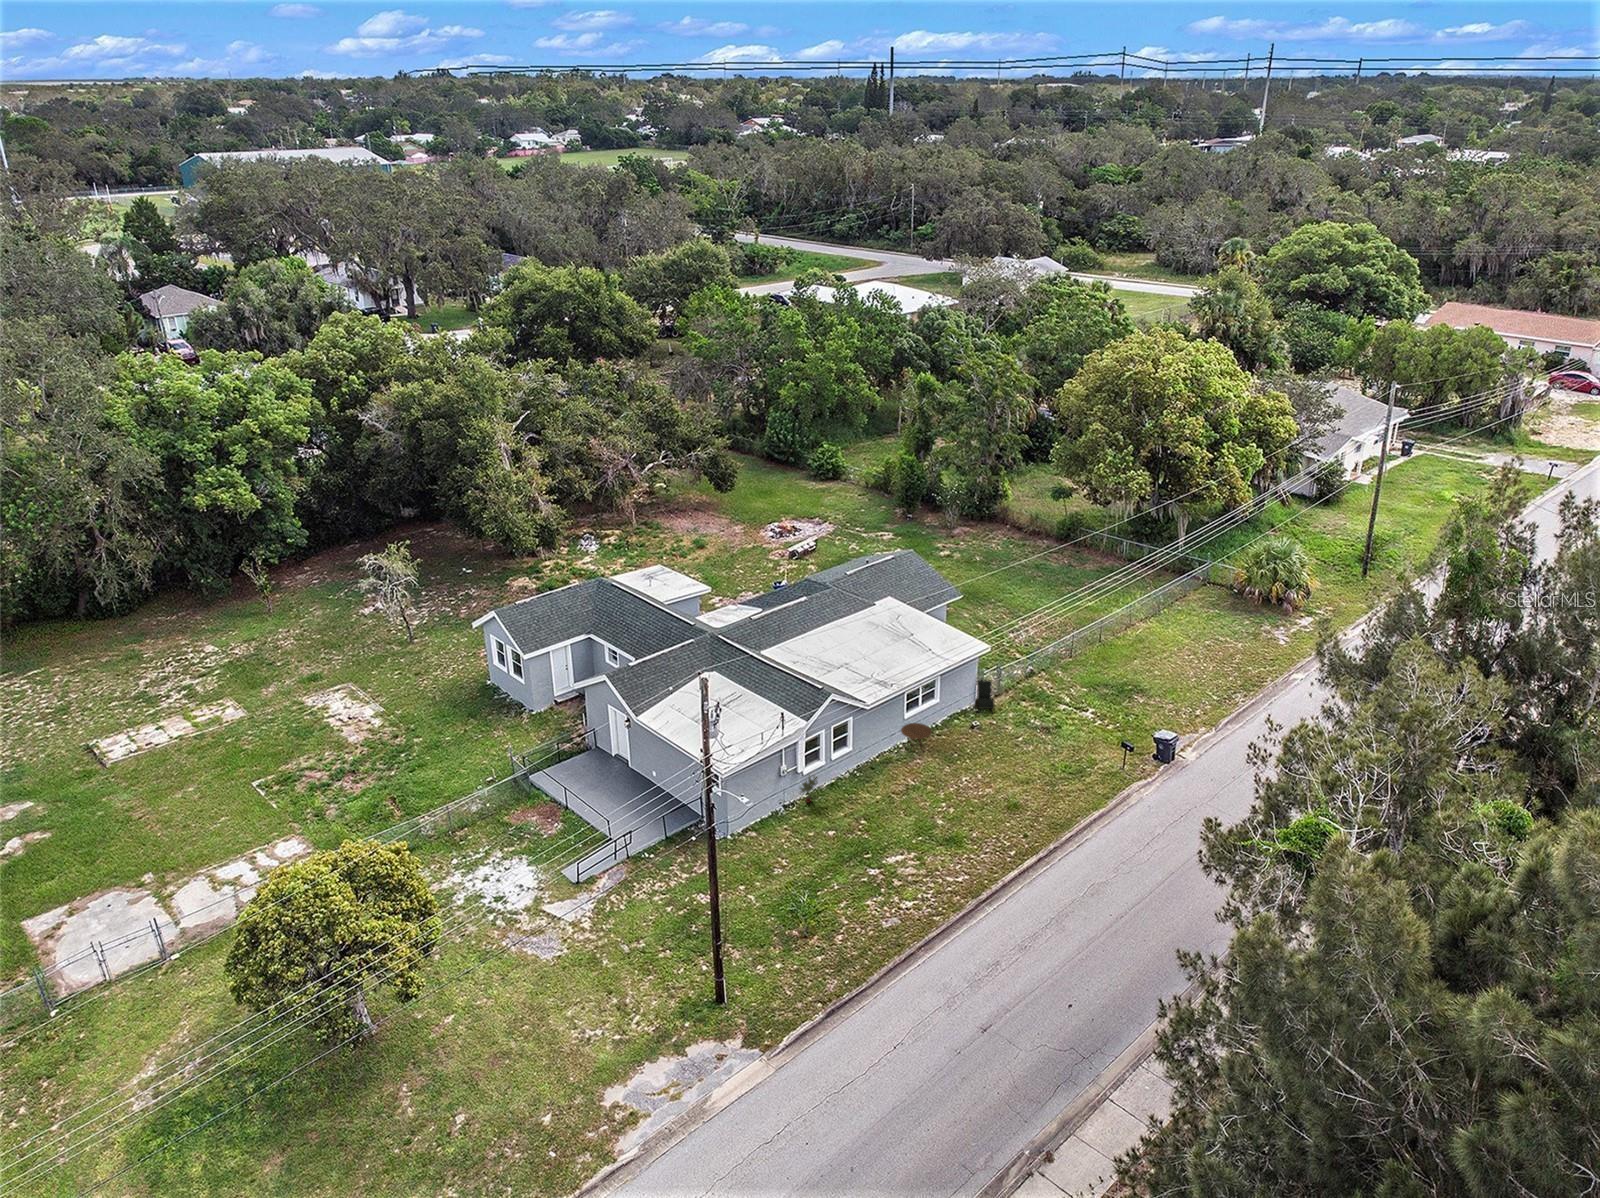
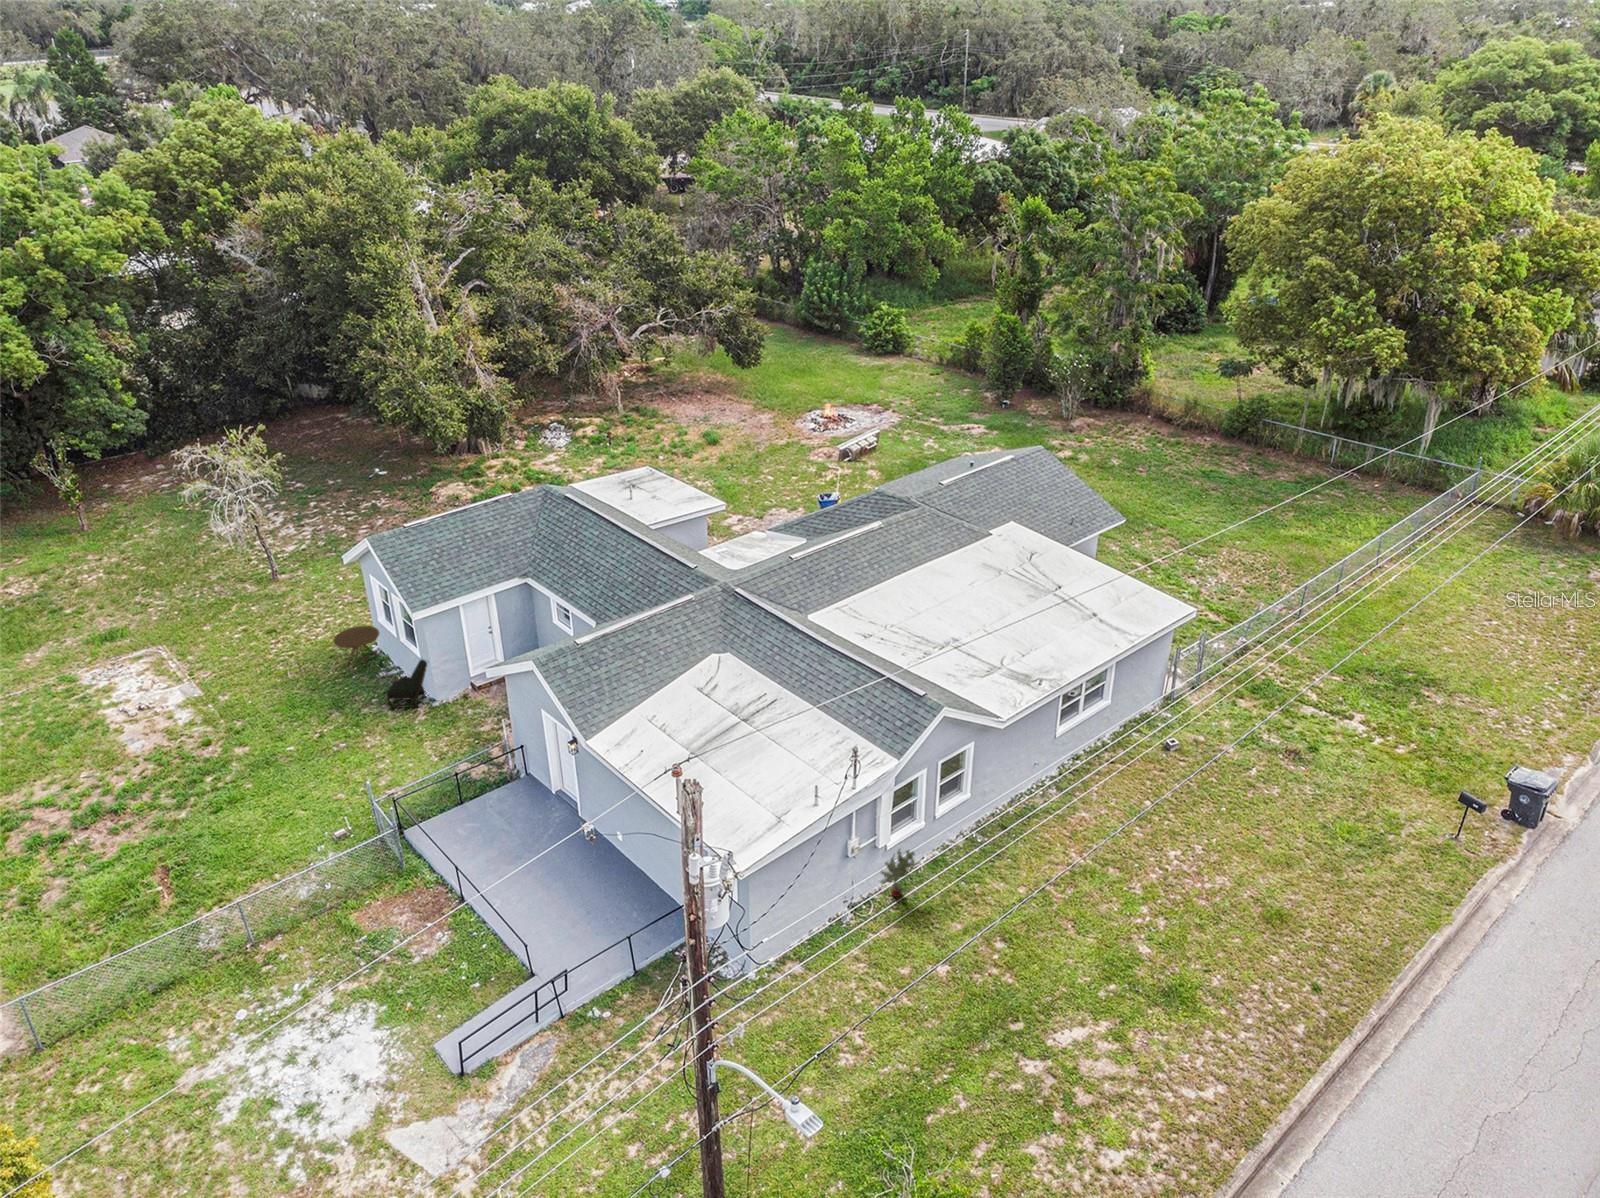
lounge chair: present [975,680,995,713] -> present [386,660,427,709]
round table: present [901,723,932,745] -> present [333,626,379,665]

